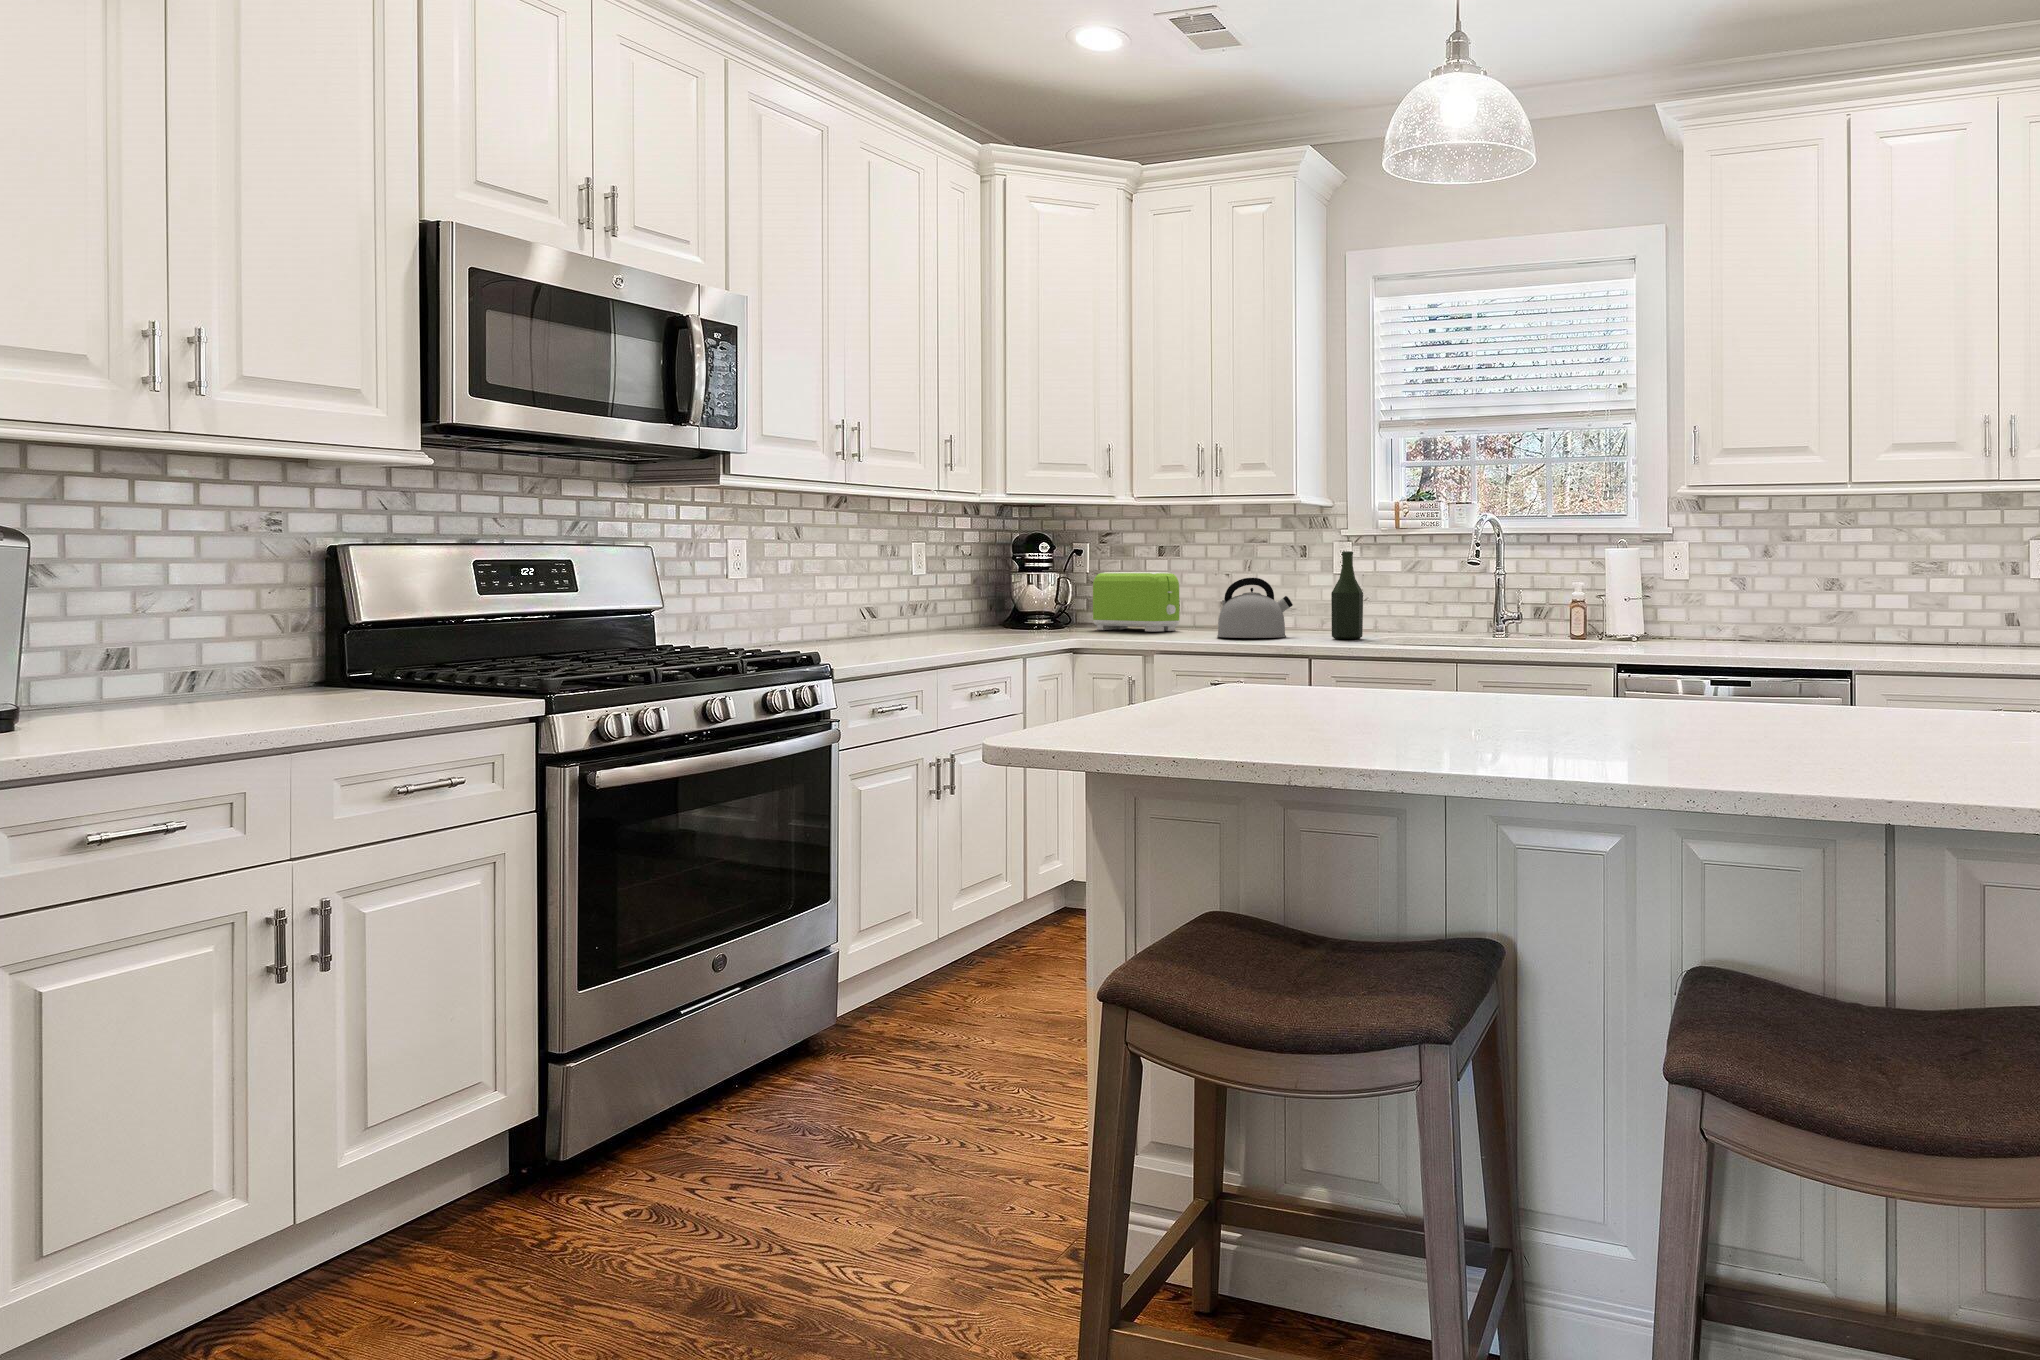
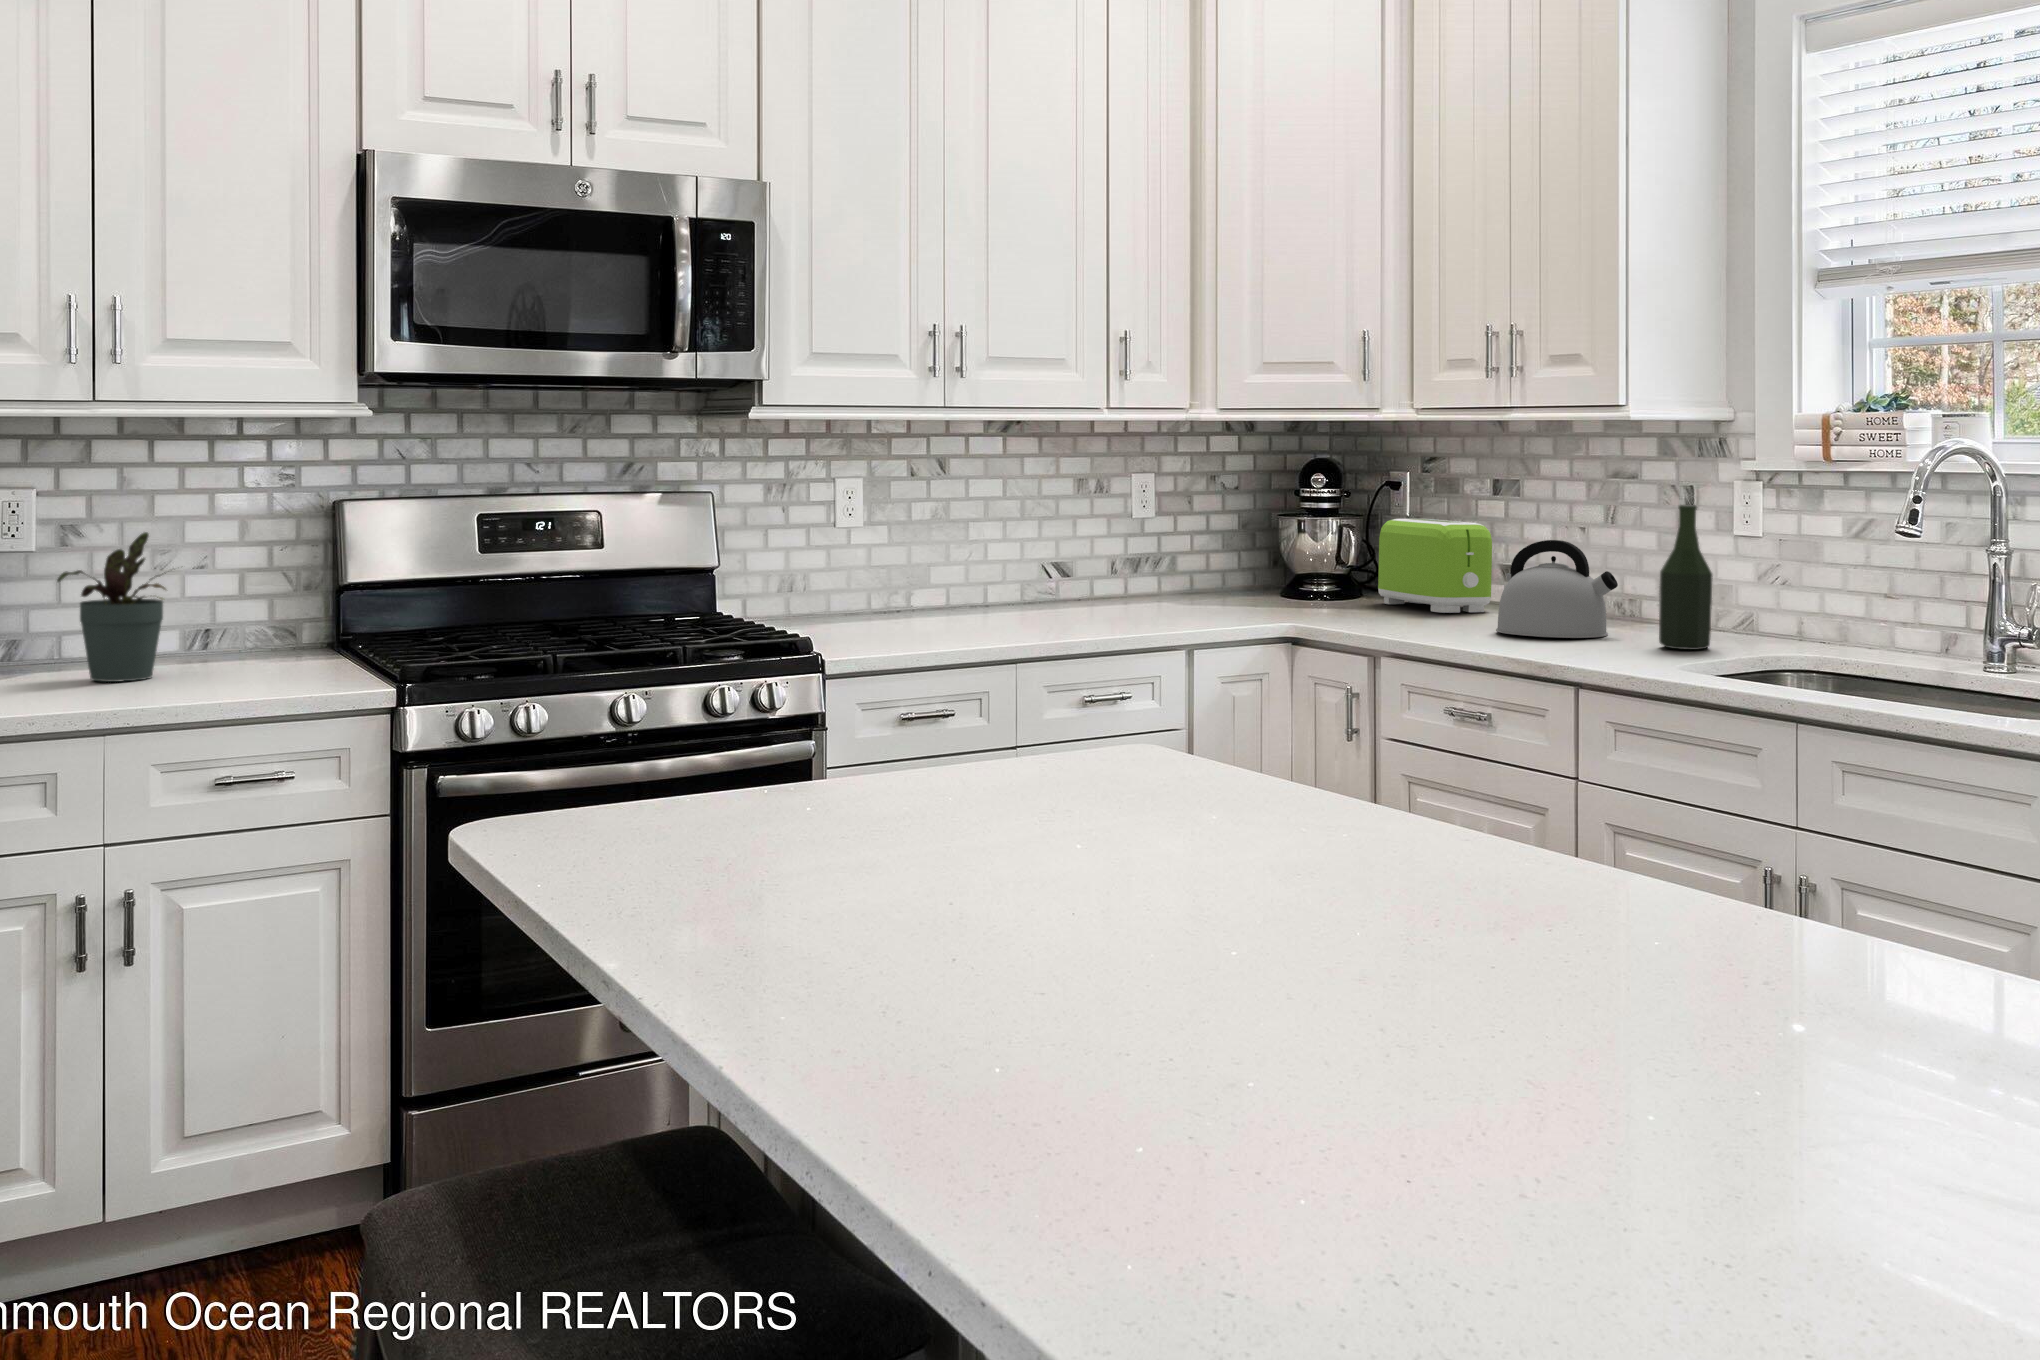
potted plant: none [114,562,256,714] -> present [57,532,166,682]

